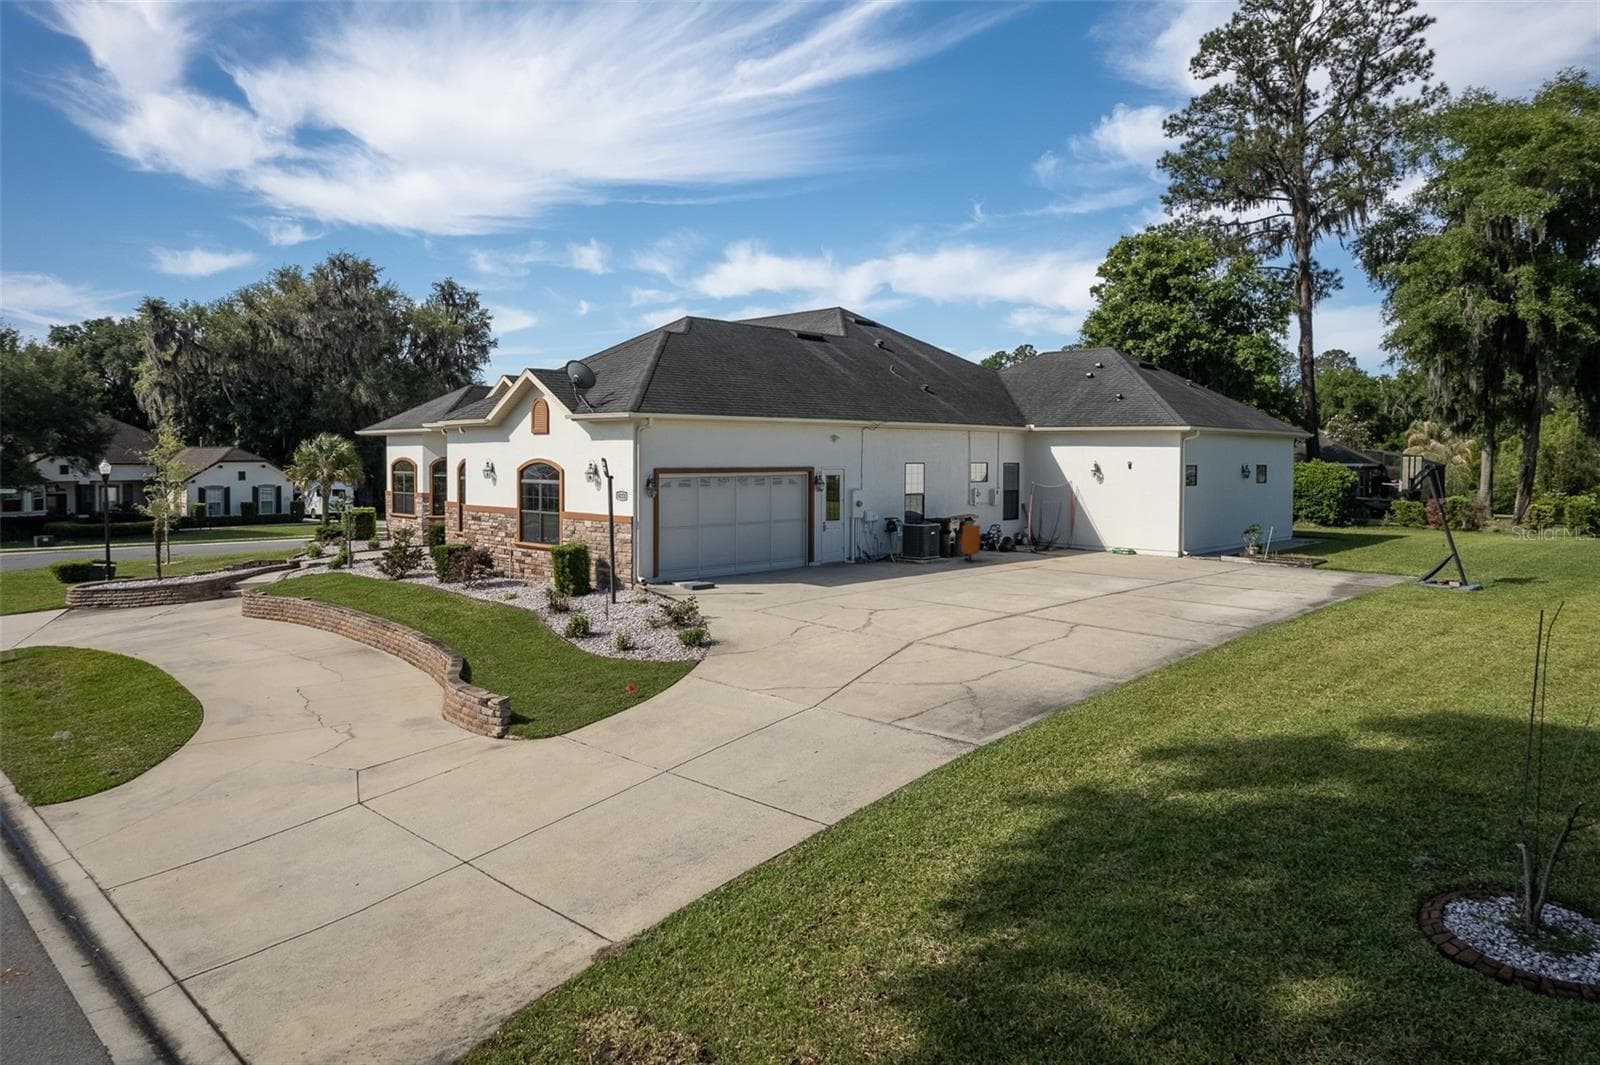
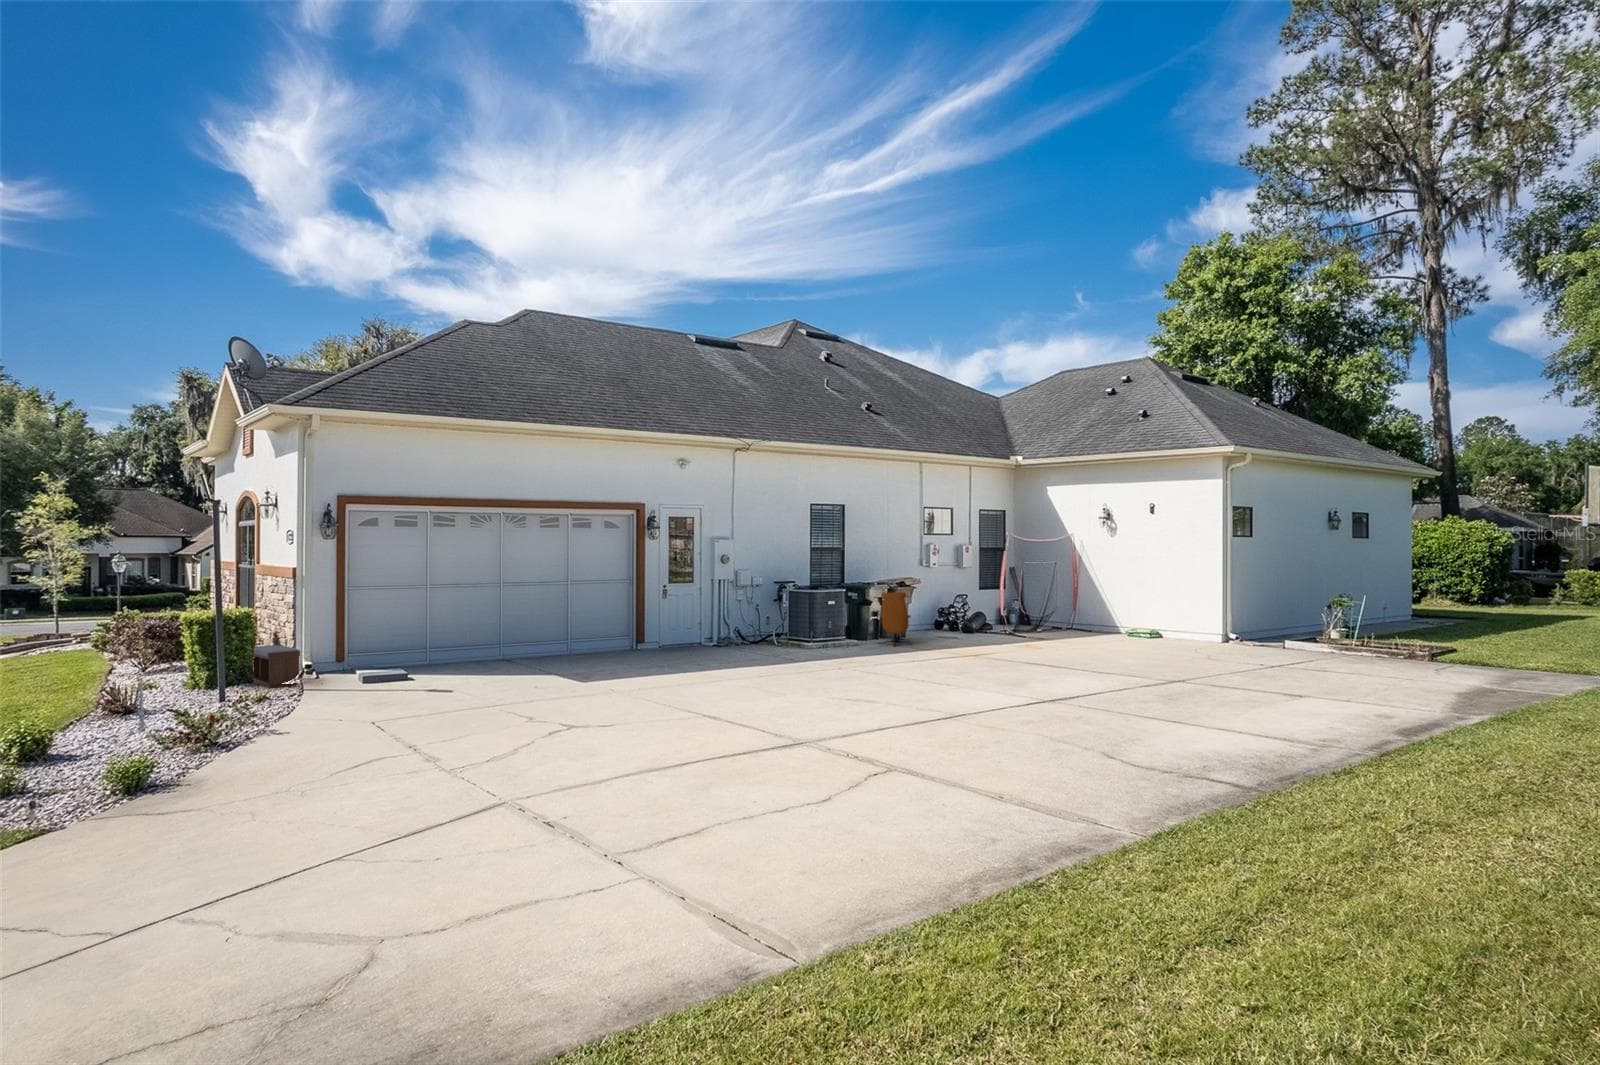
bench: none [598,570,641,597] -> present [253,645,300,688]

